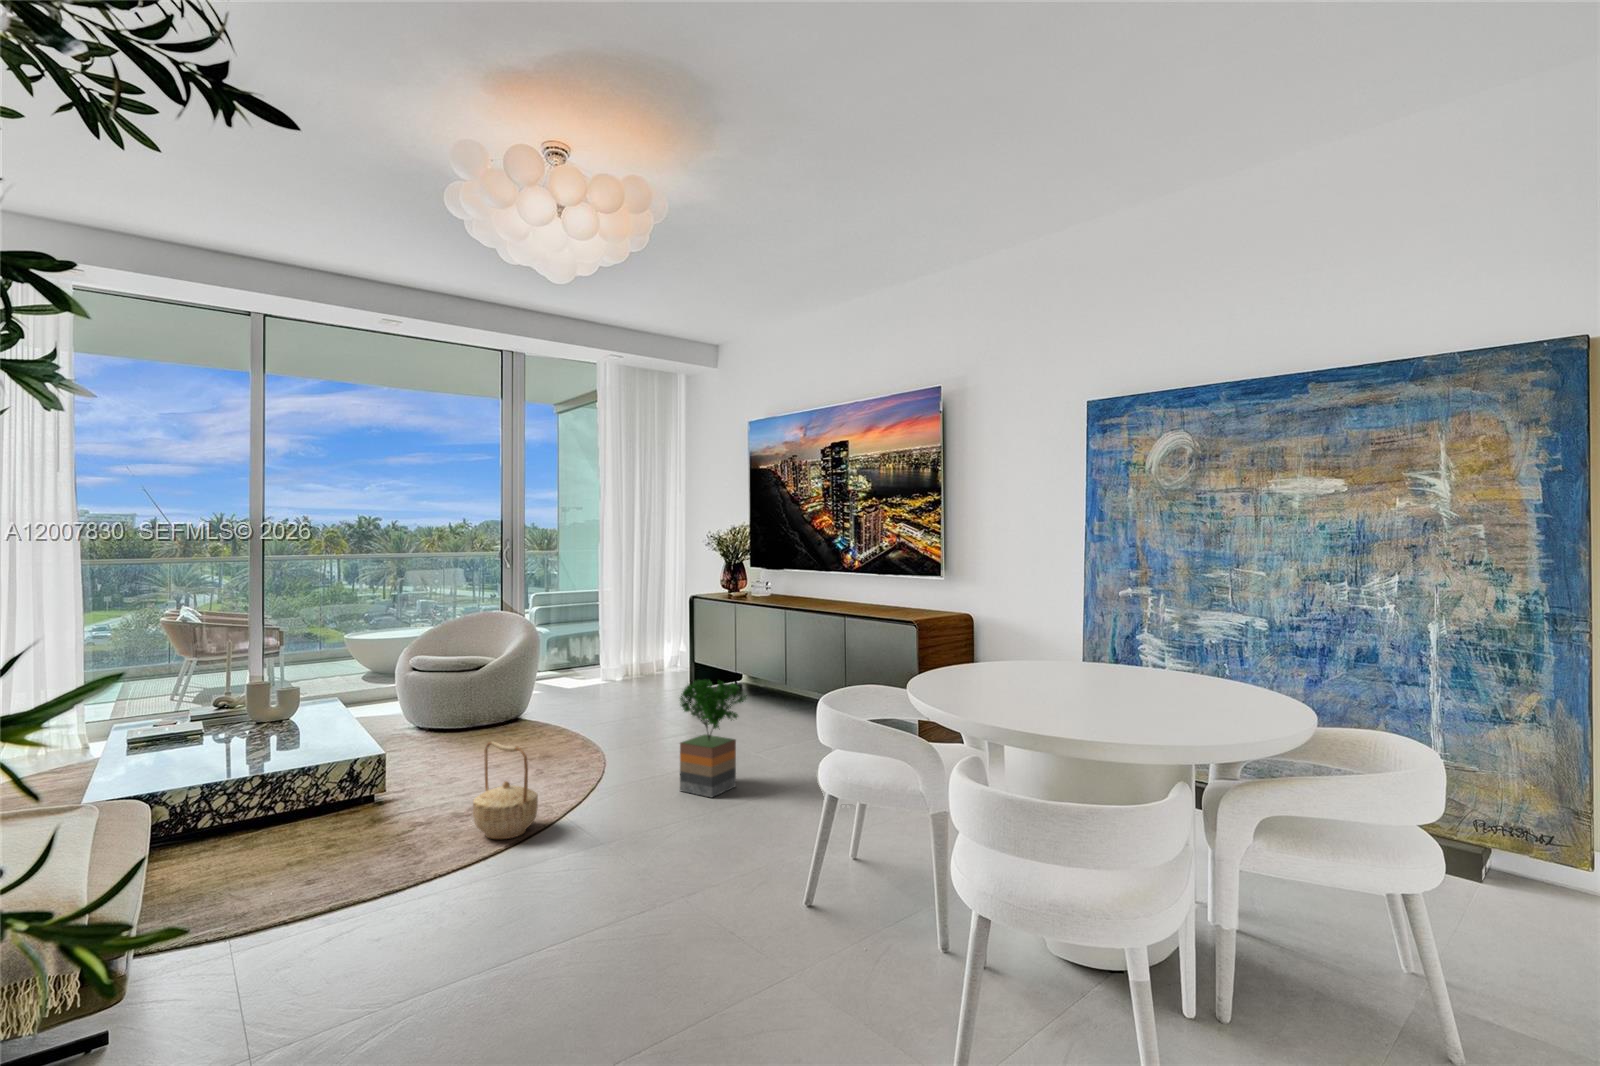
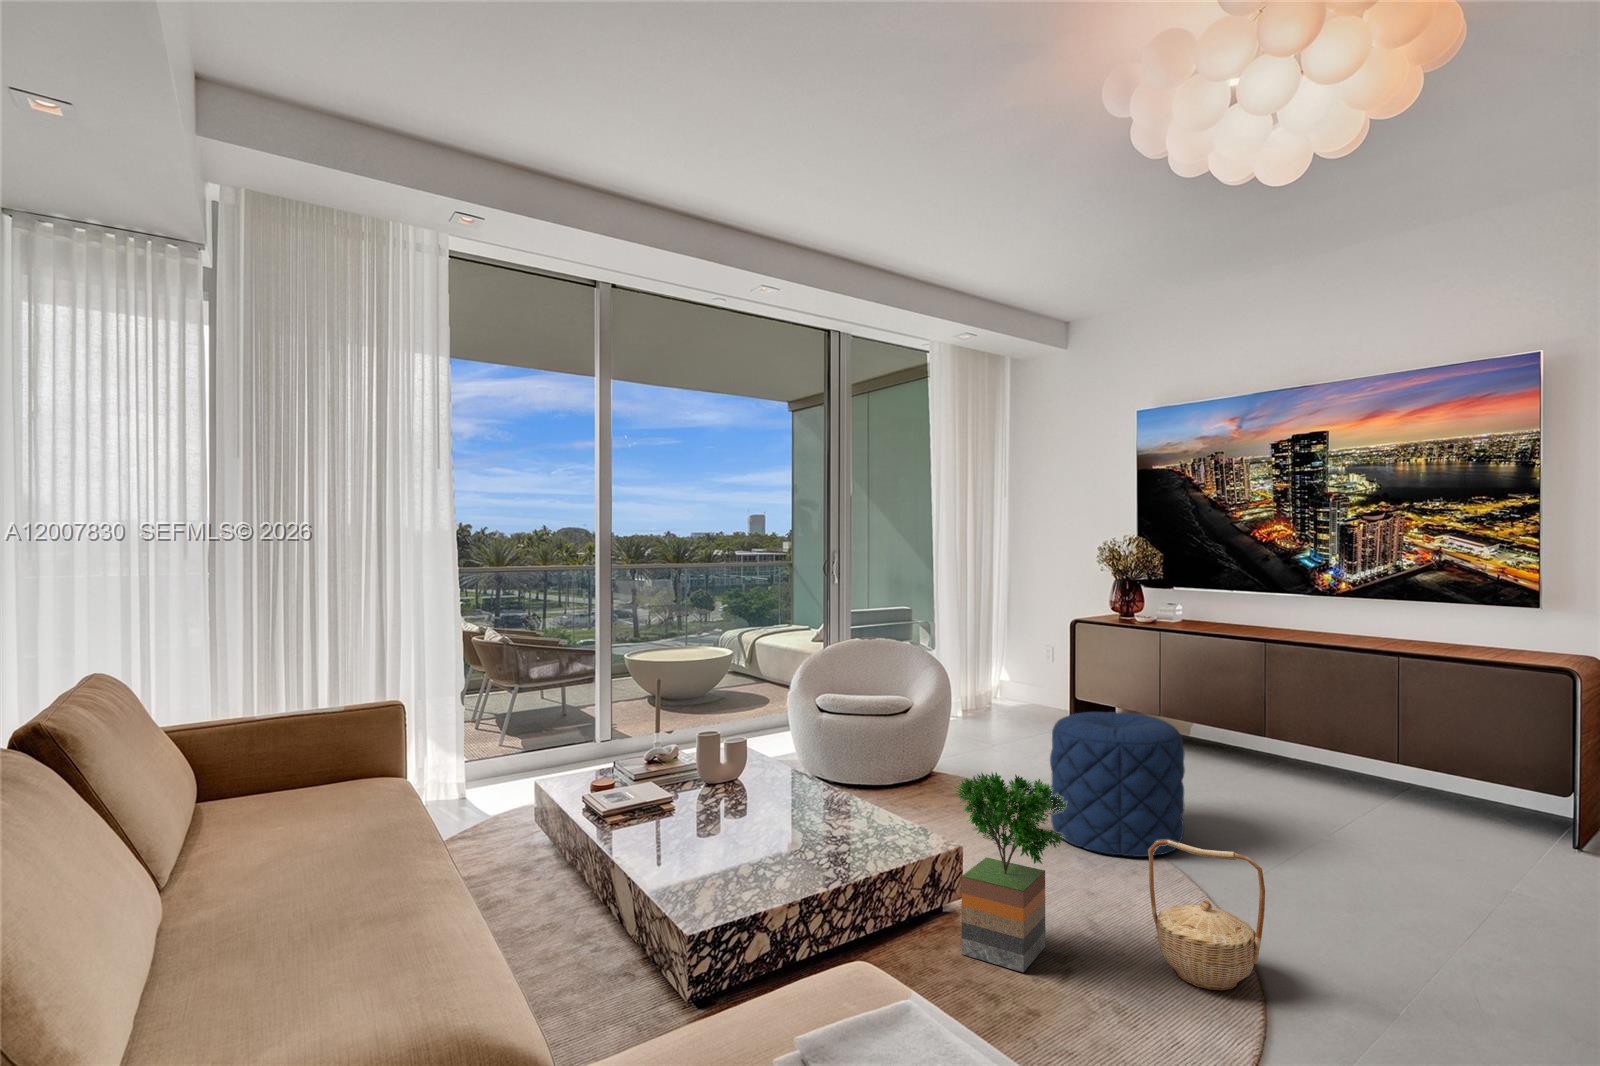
pouf: none [543,662,642,767] -> present [1050,712,1185,857]
potted tree: present [680,680,747,797] -> present [956,772,1067,972]

